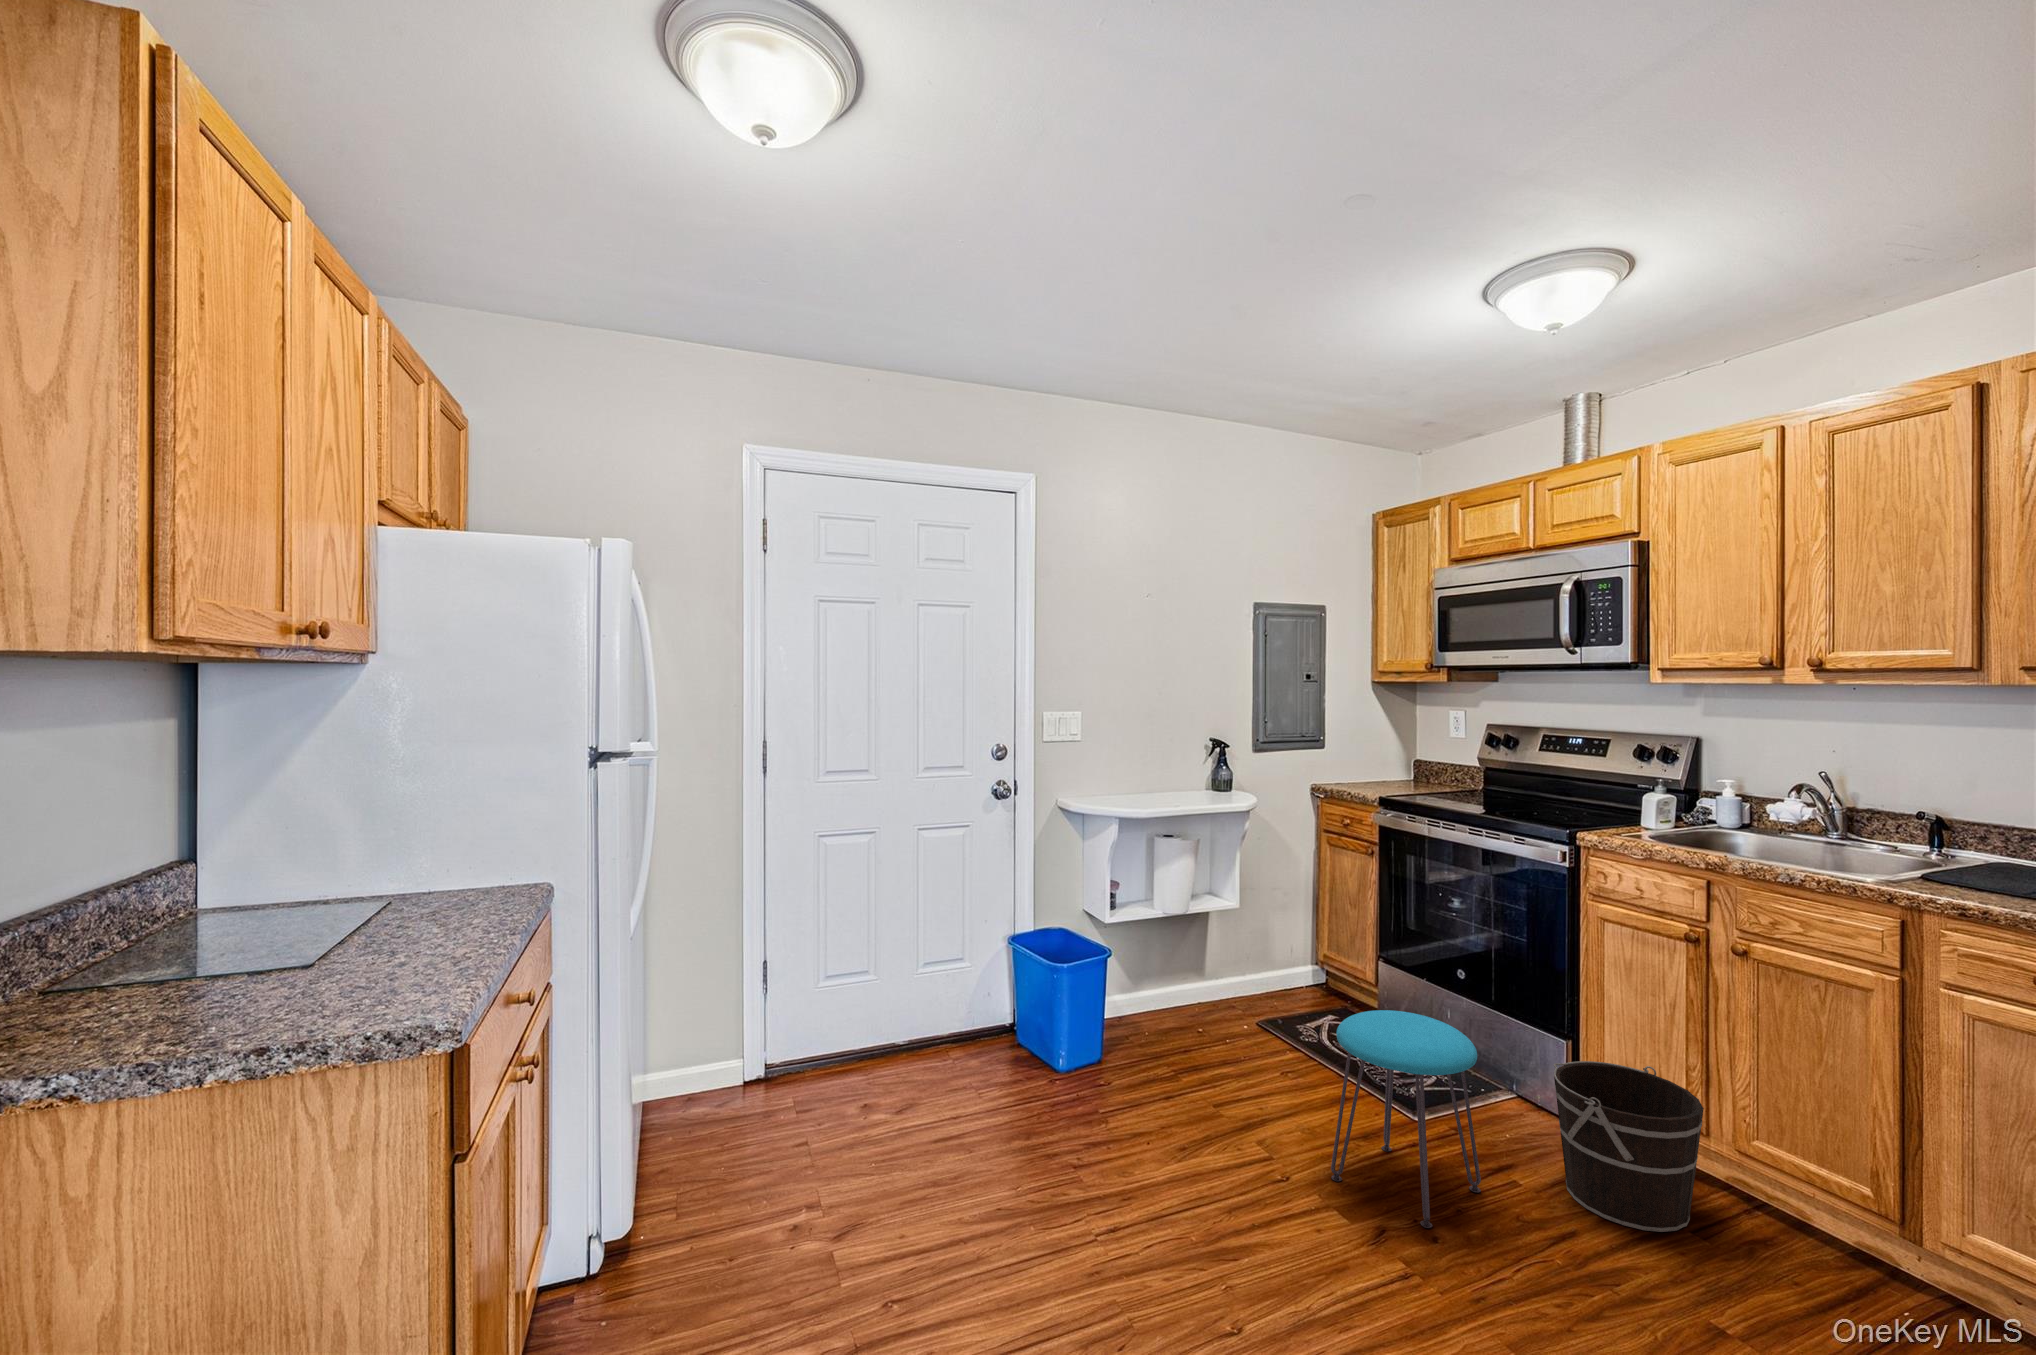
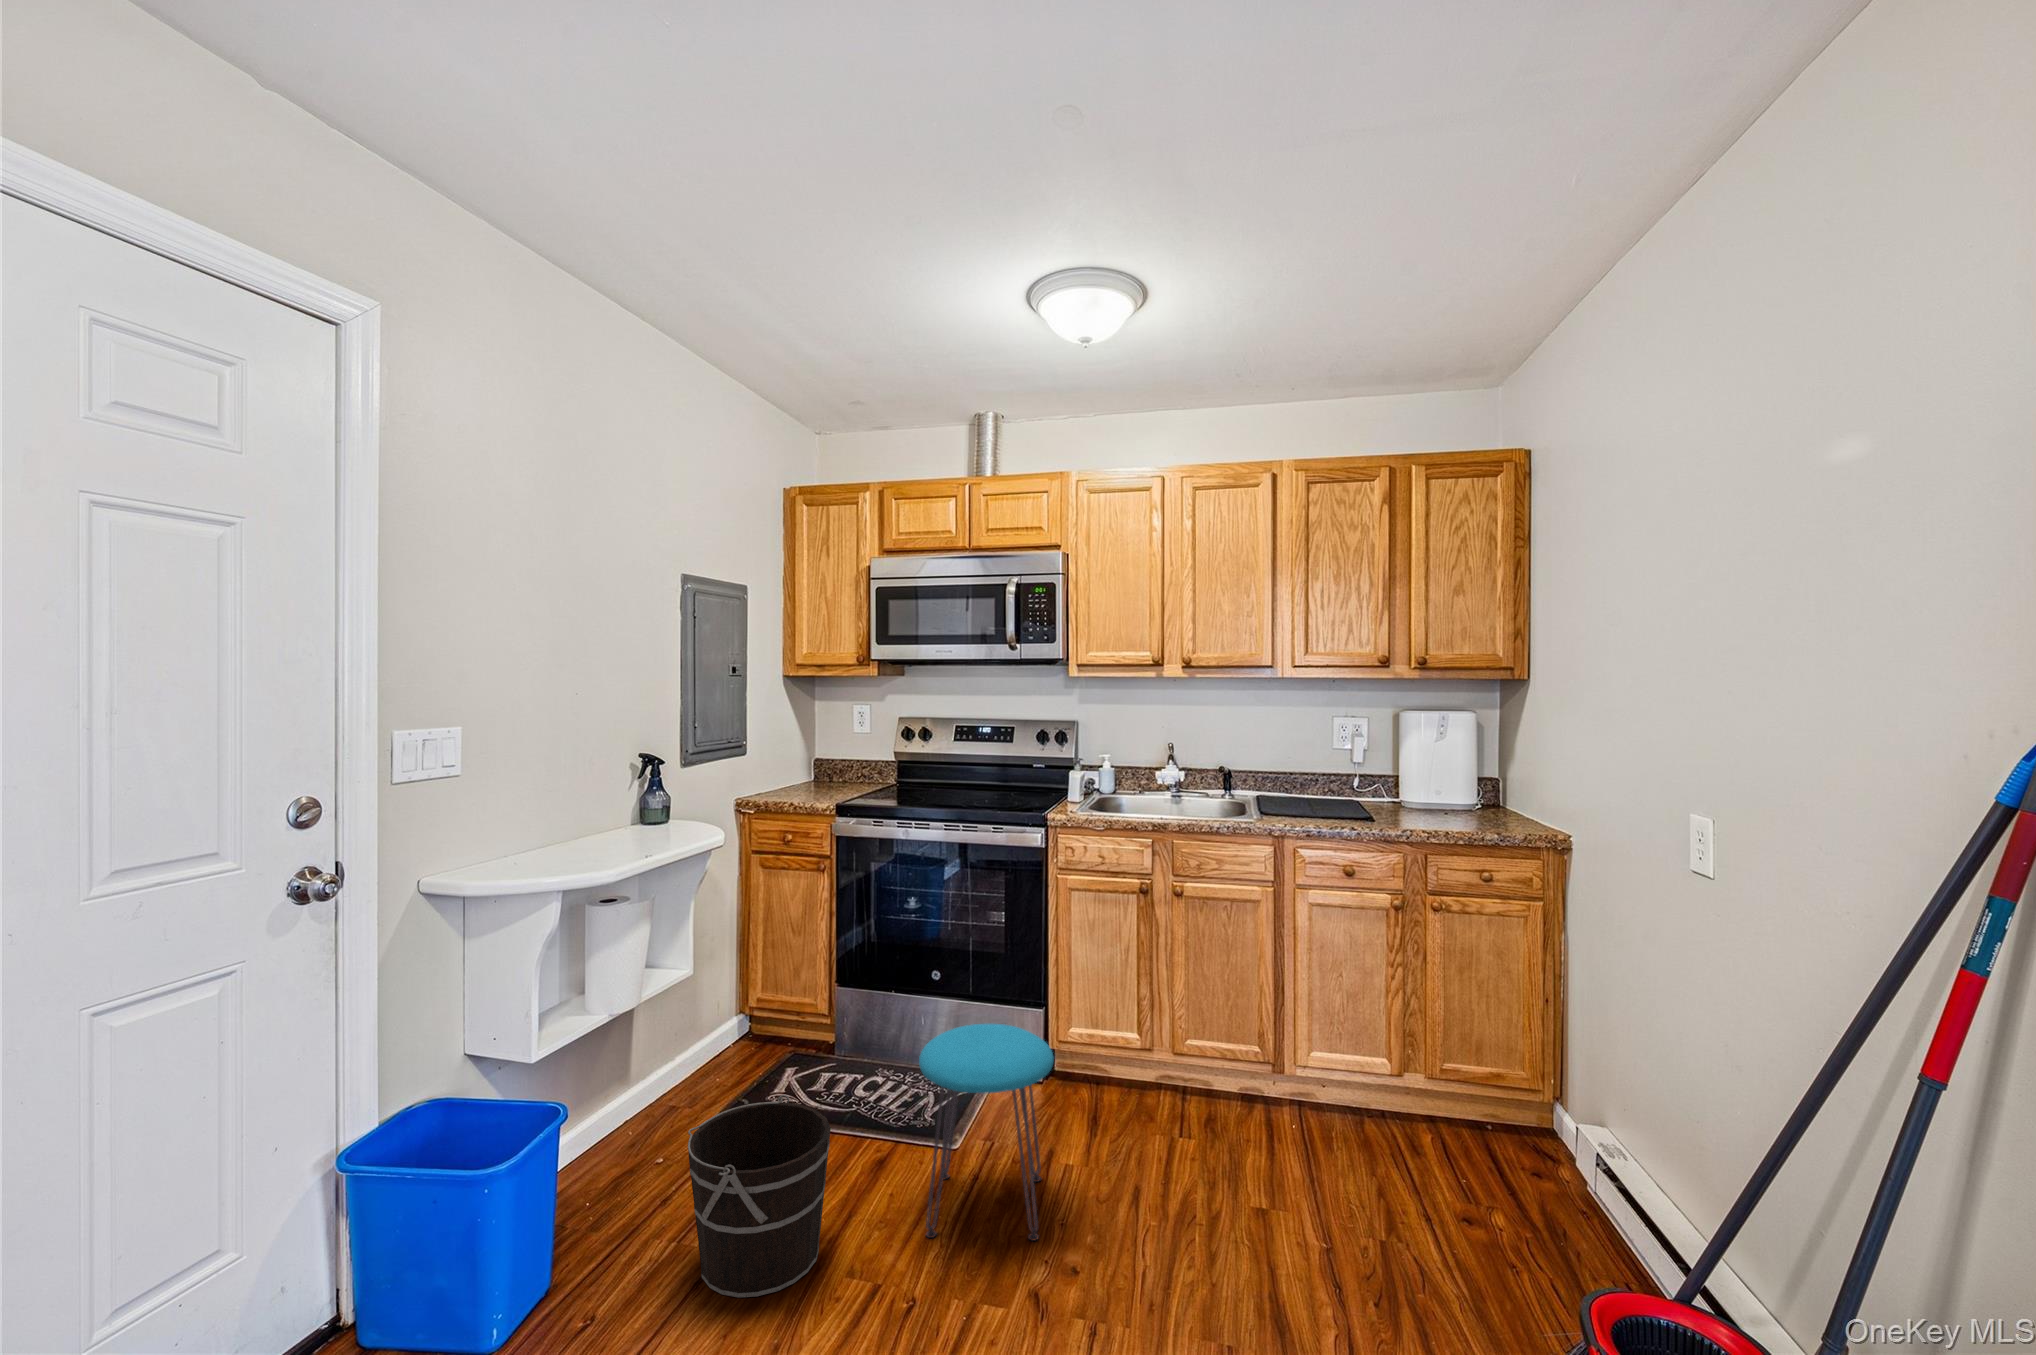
bucket: present [1554,1061,1704,1232] -> present [688,1095,831,1298]

